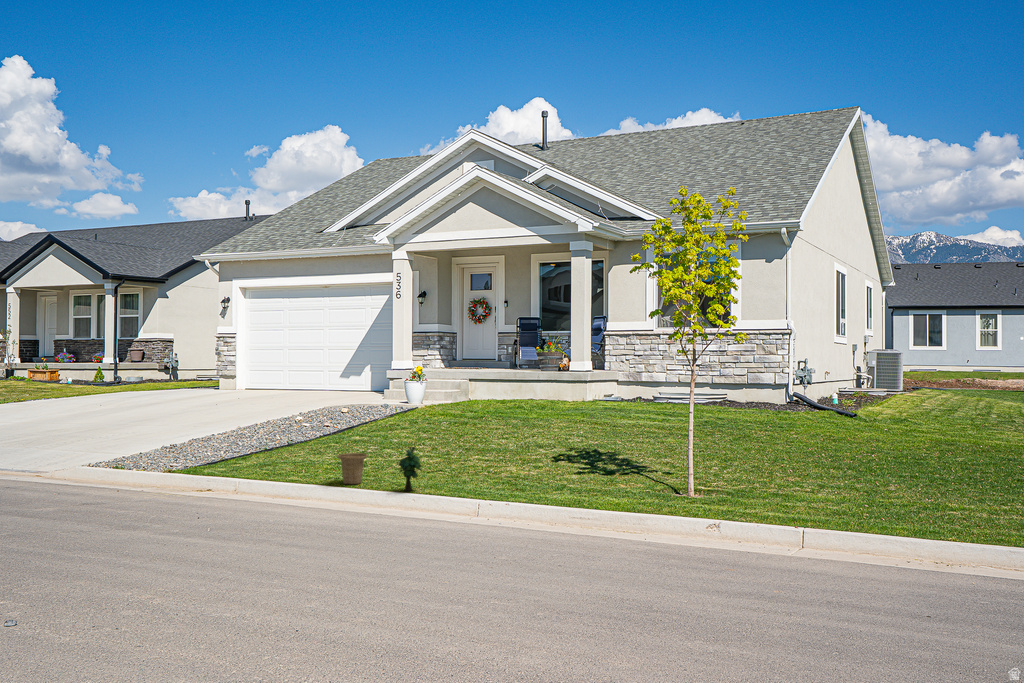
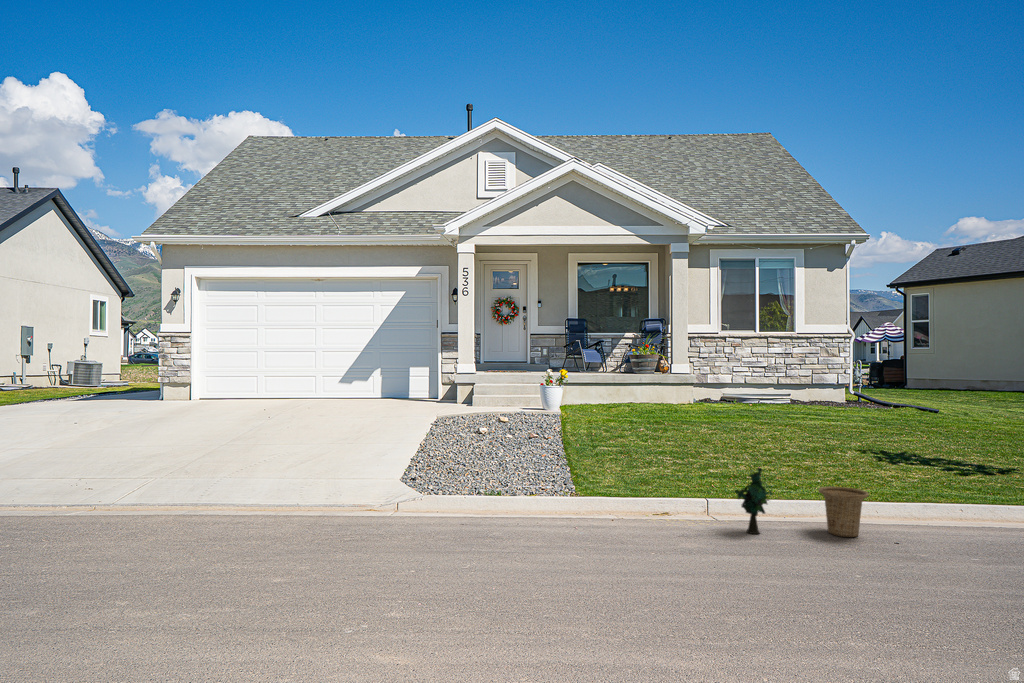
decorative plant: present [397,447,421,491] -> present [734,468,772,534]

